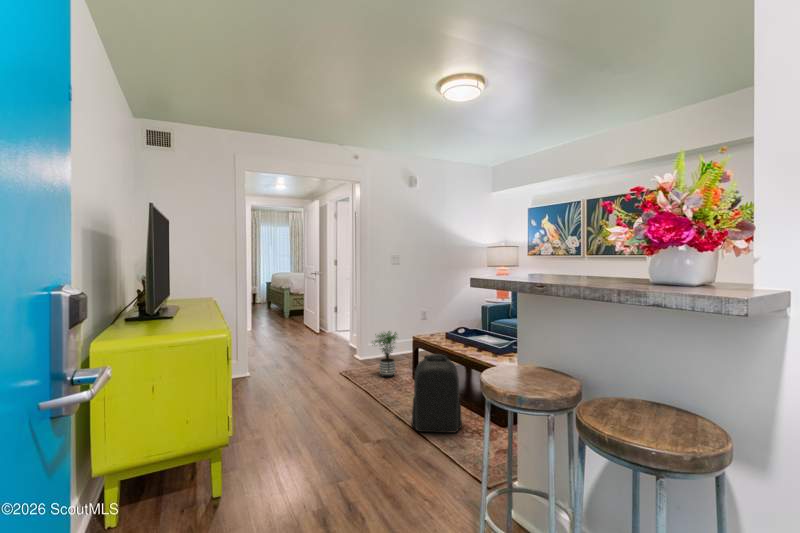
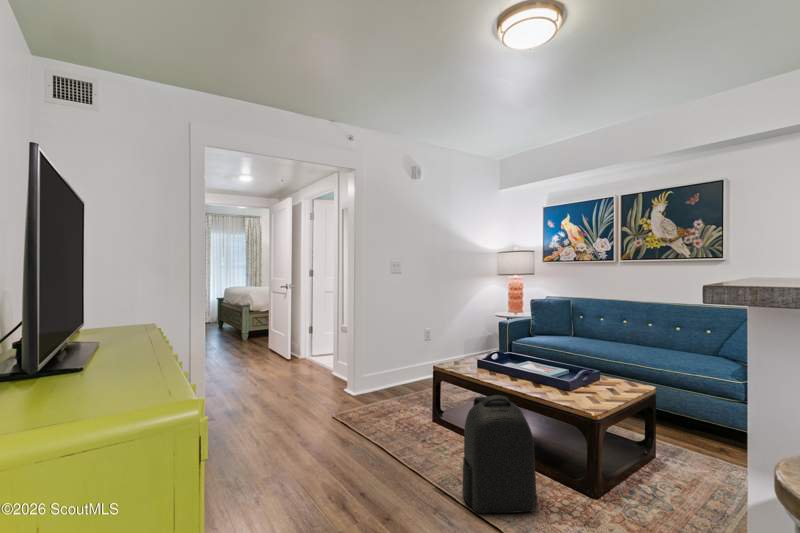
potted plant: present [374,331,397,377] -> none [376,357,415,421]

